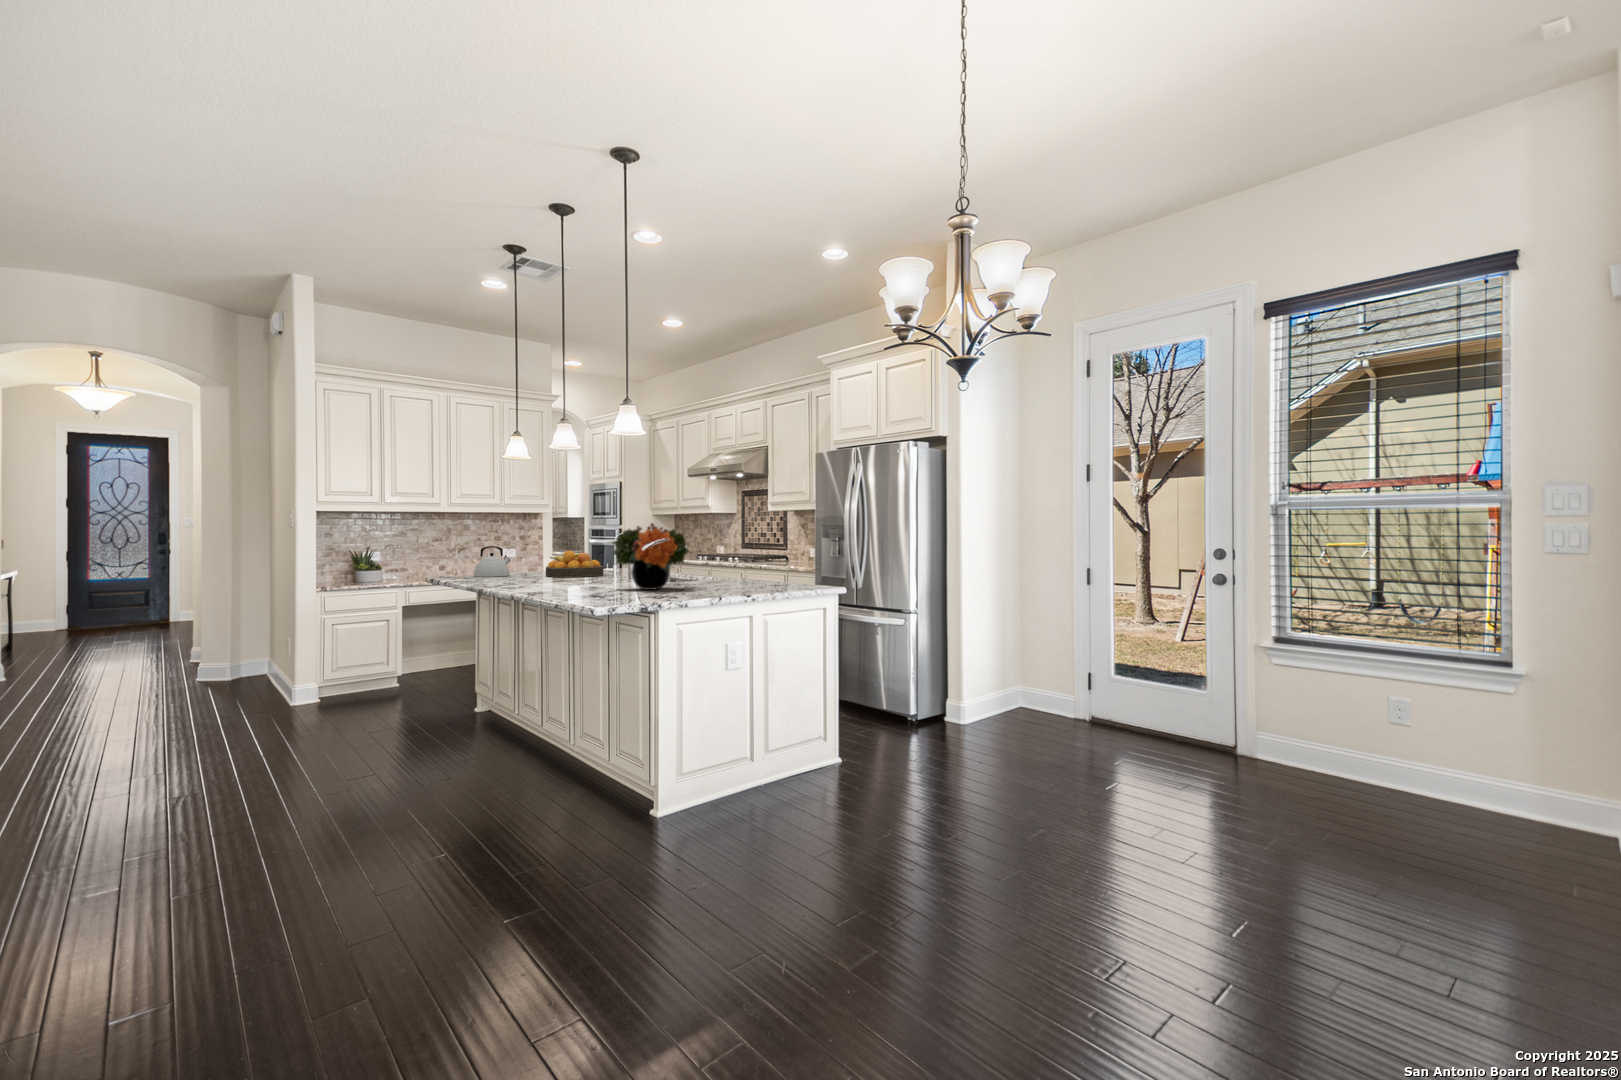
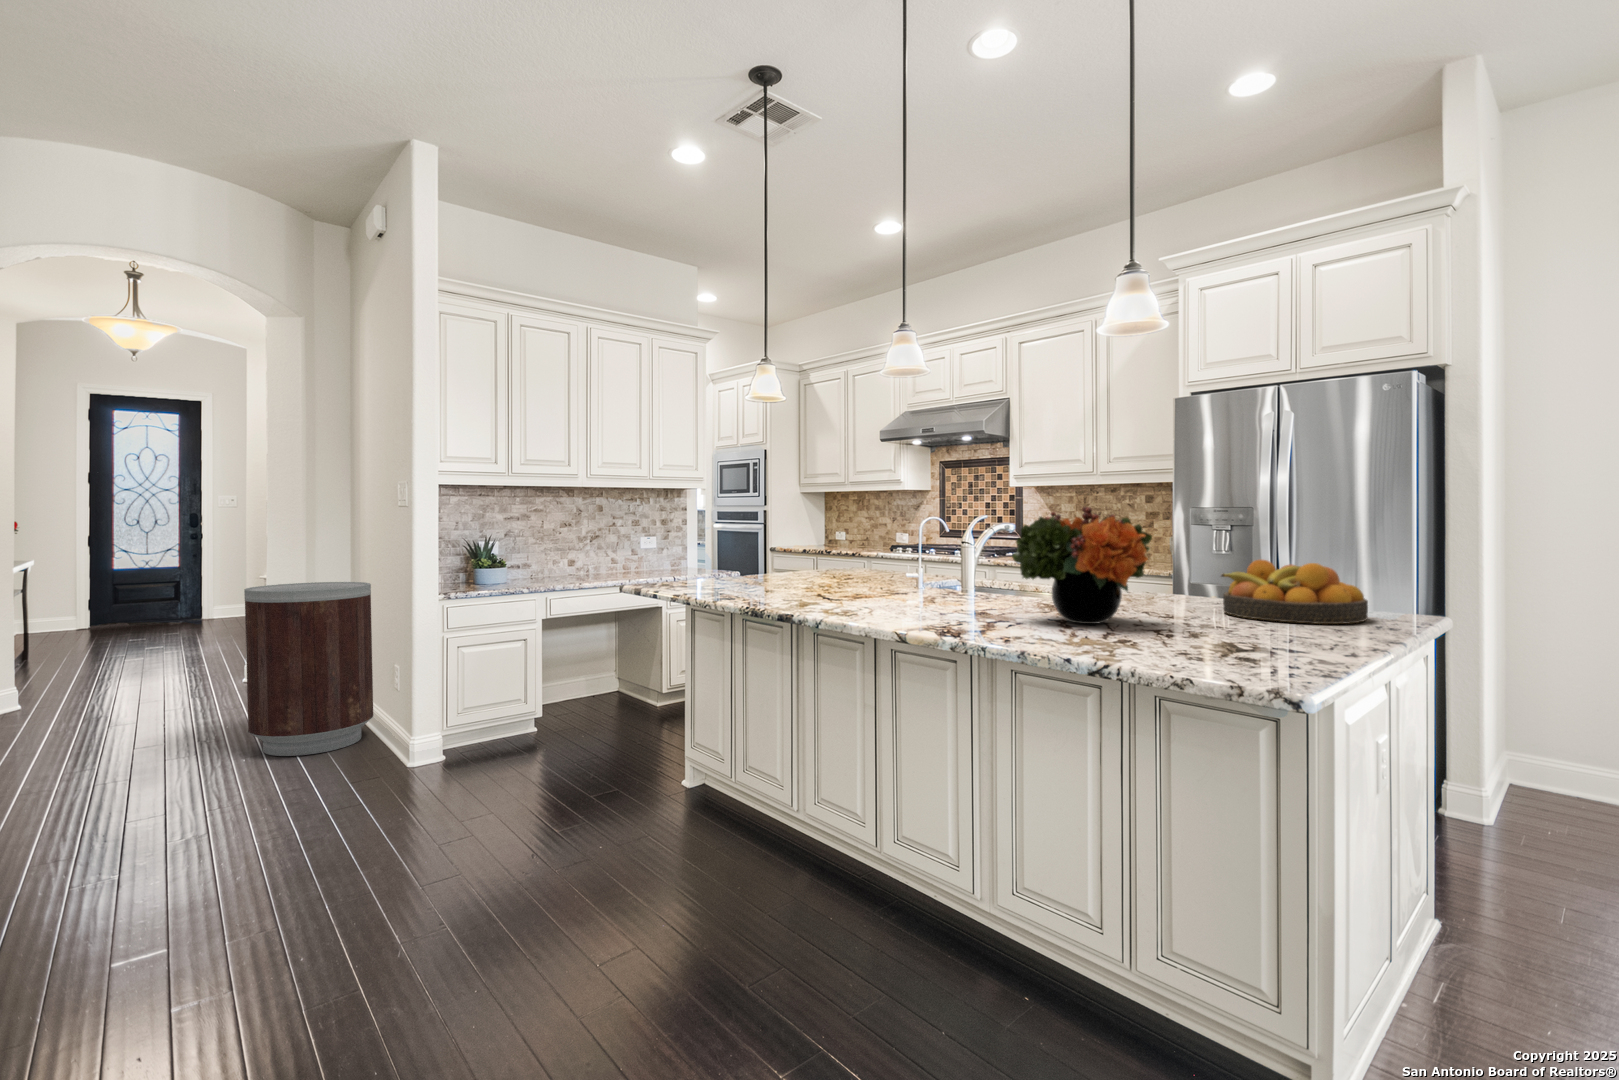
kettle: present [474,546,510,577] -> none [674,539,723,584]
fruit bowl: present [546,551,603,577] -> present [1221,560,1368,624]
trash can: none [178,581,276,704] -> present [244,582,373,756]

